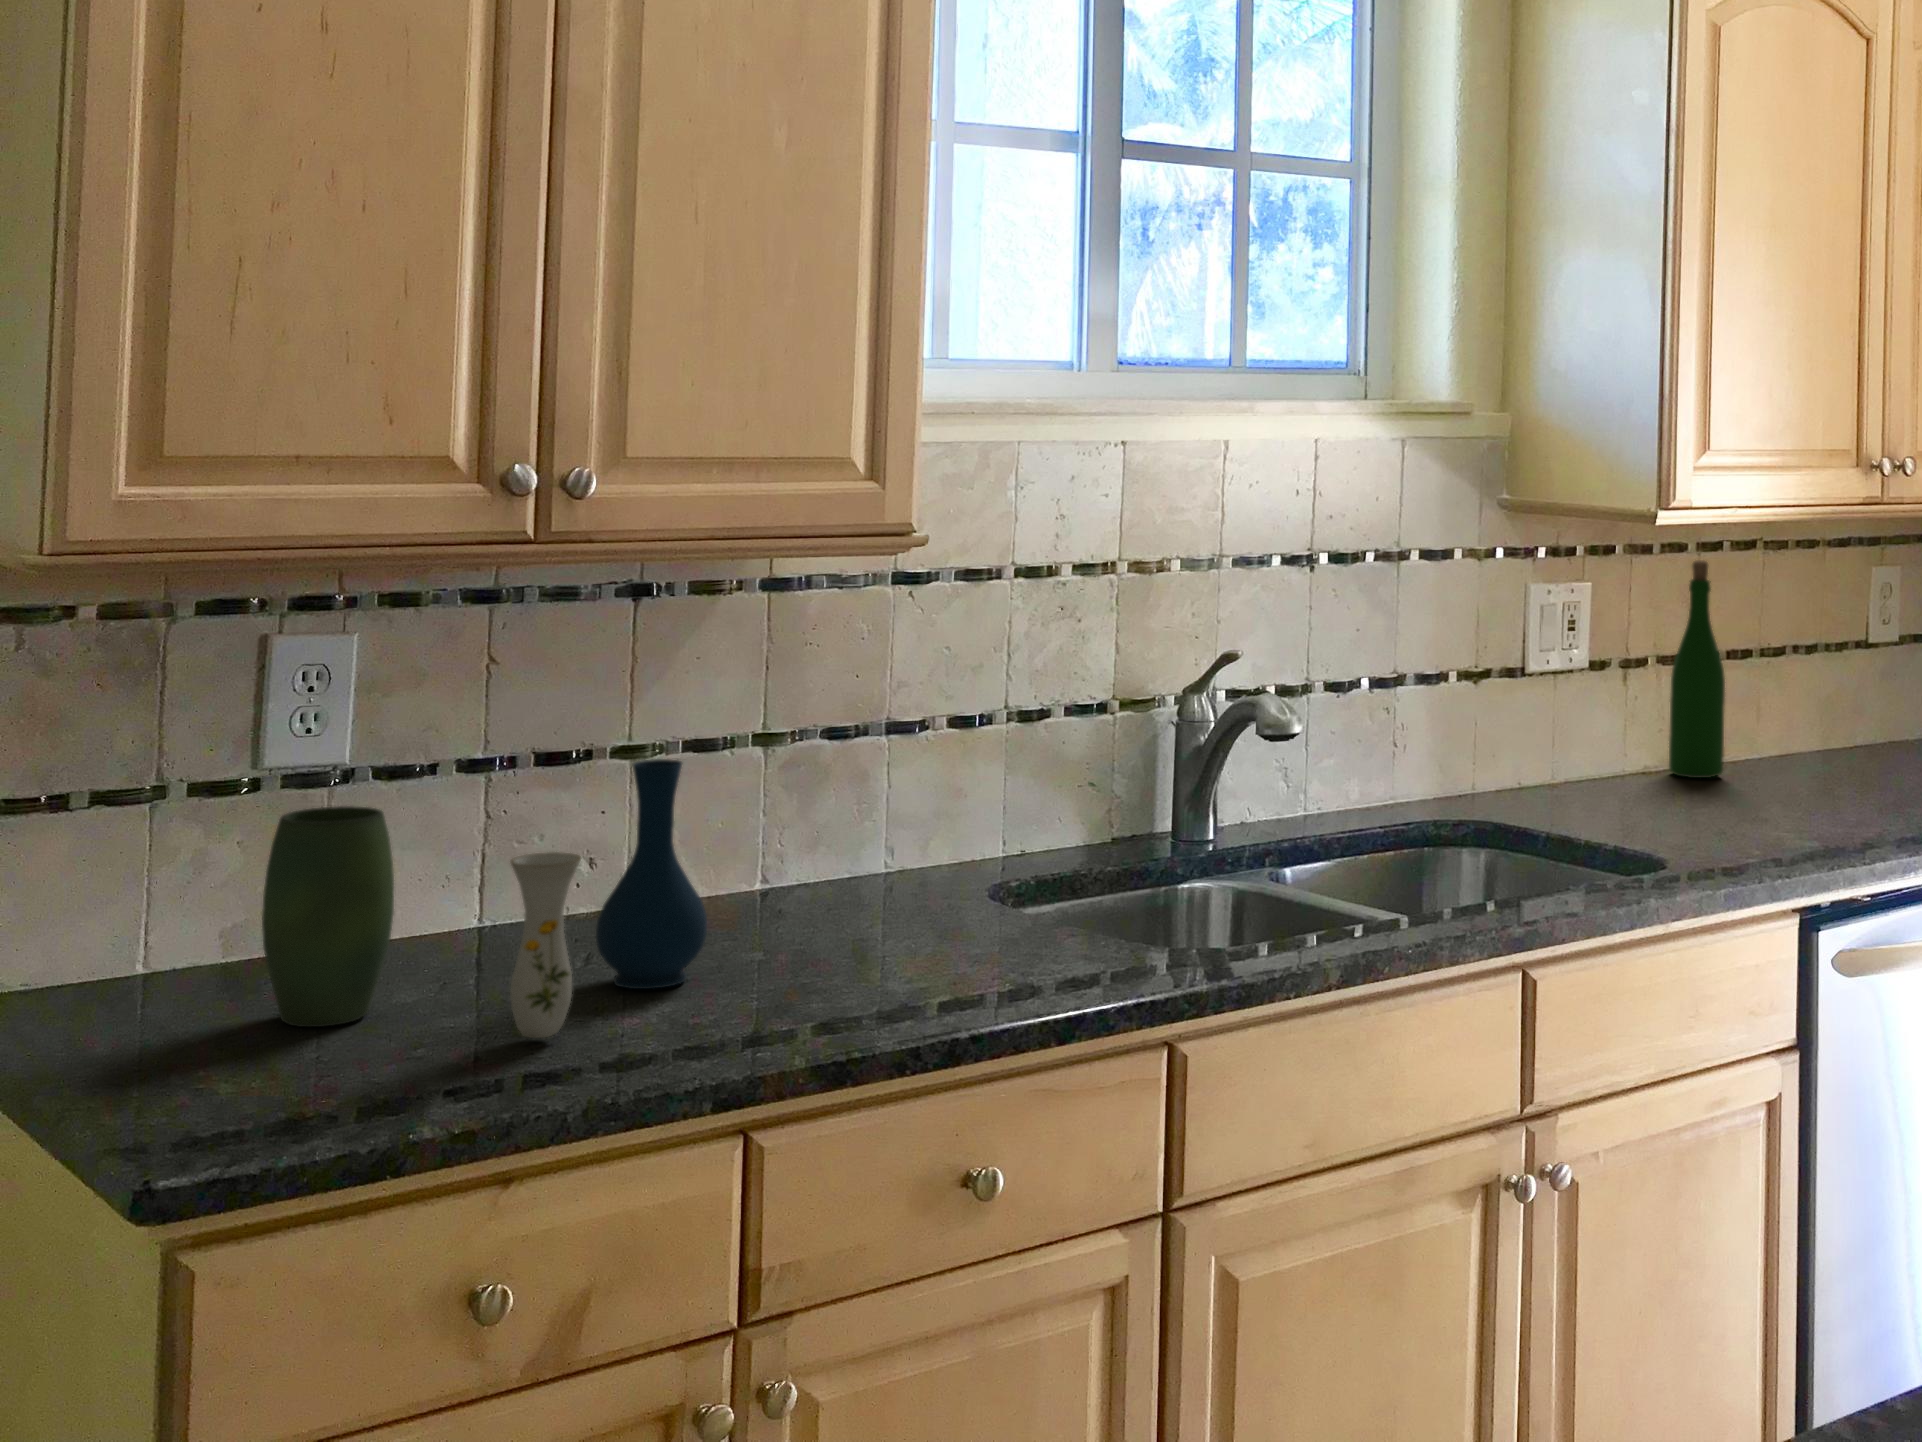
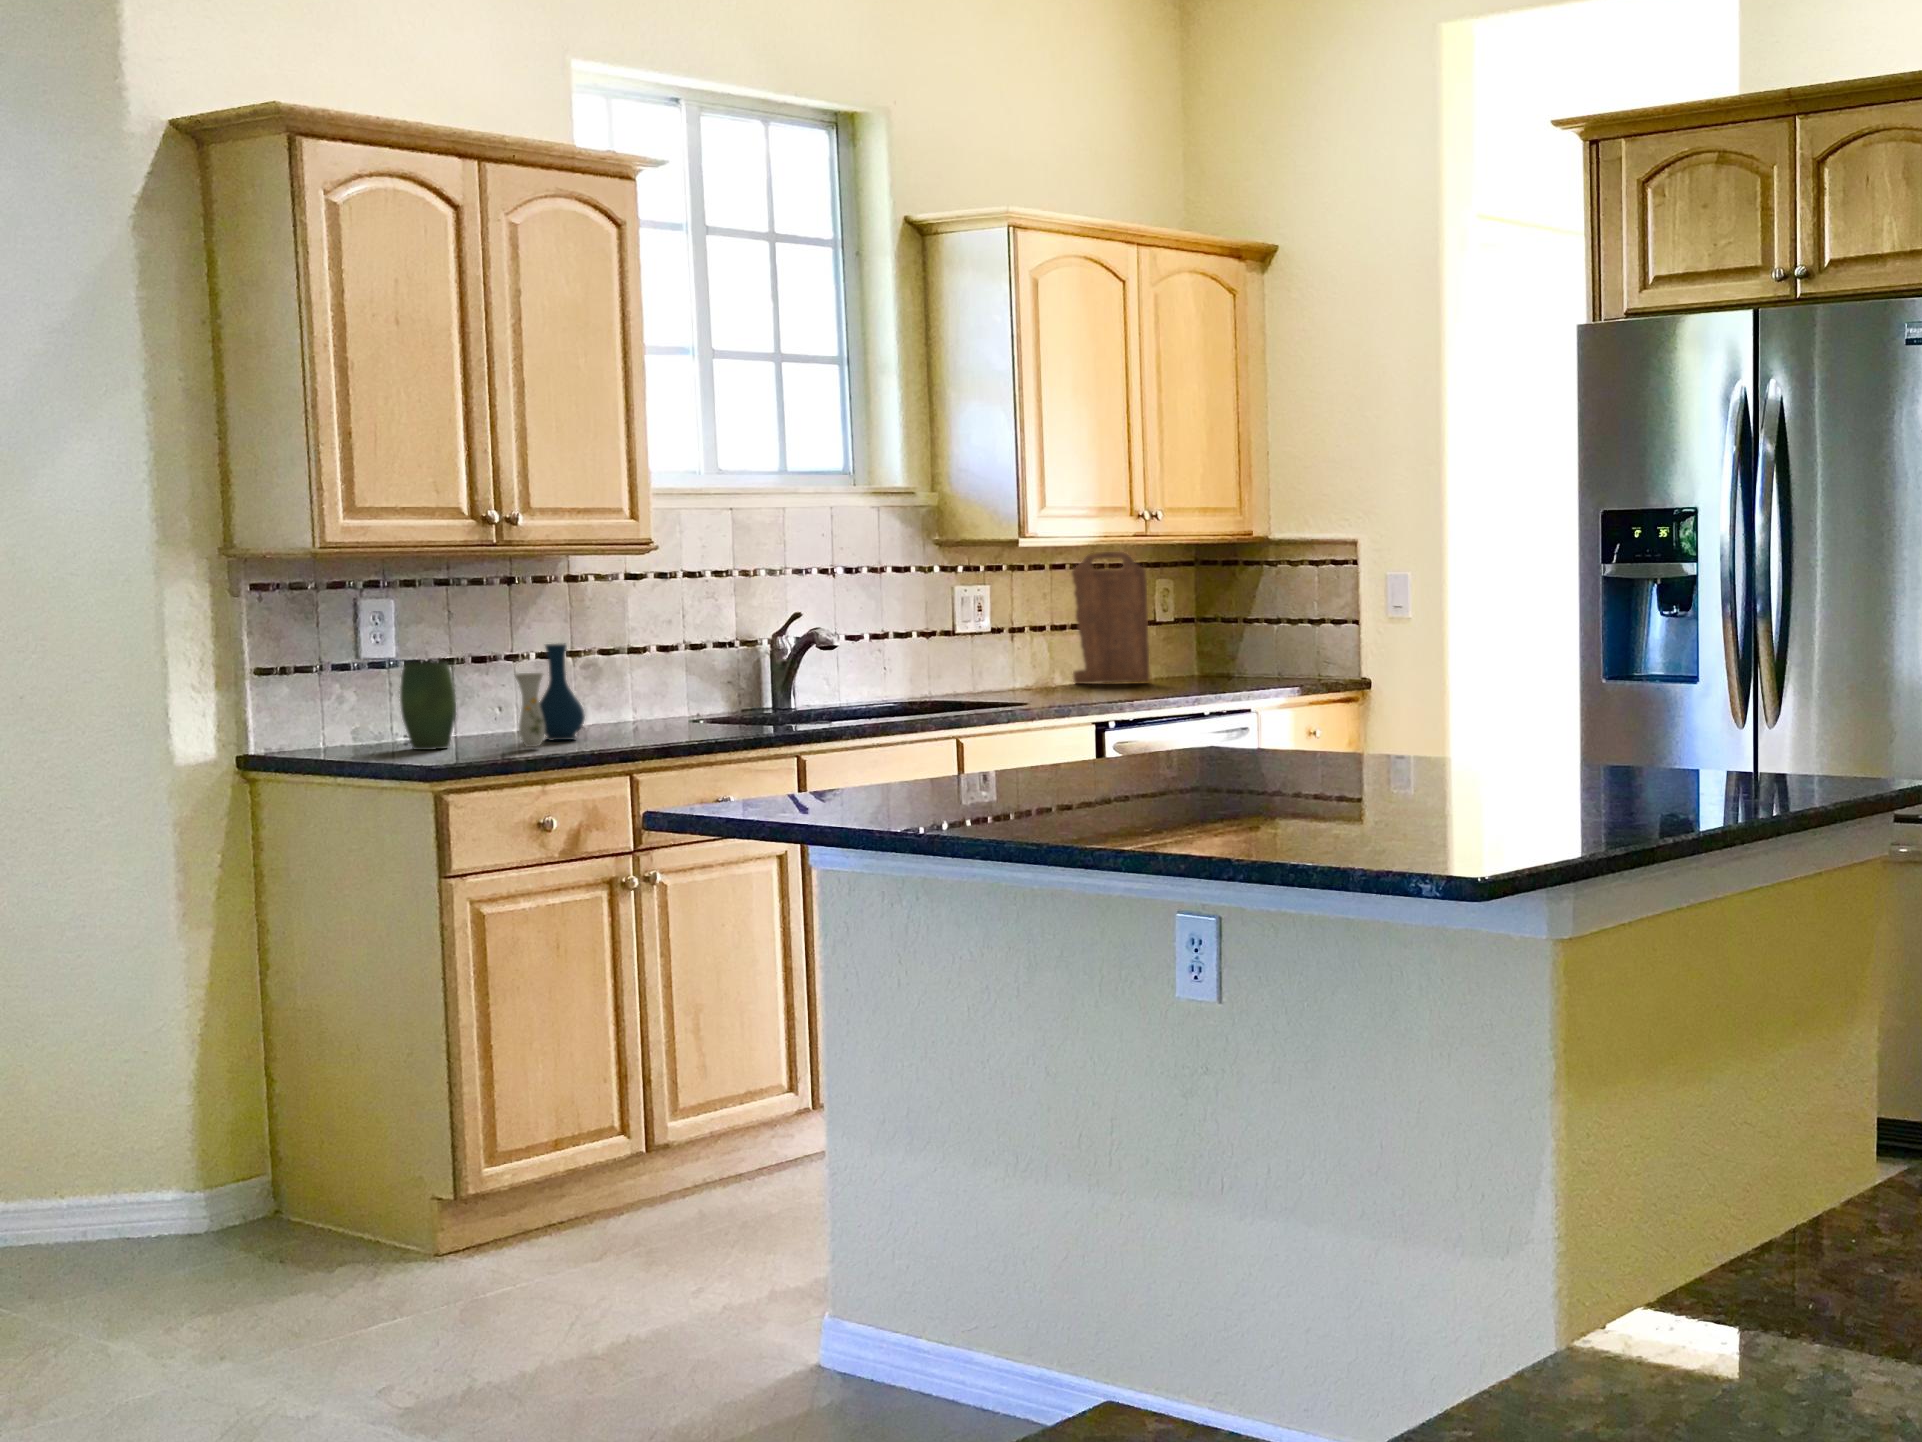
cutting board: none [1728,521,1868,760] -> present [1072,552,1150,684]
wine bottle: present [1669,560,1725,778] -> none [1037,572,1068,689]

